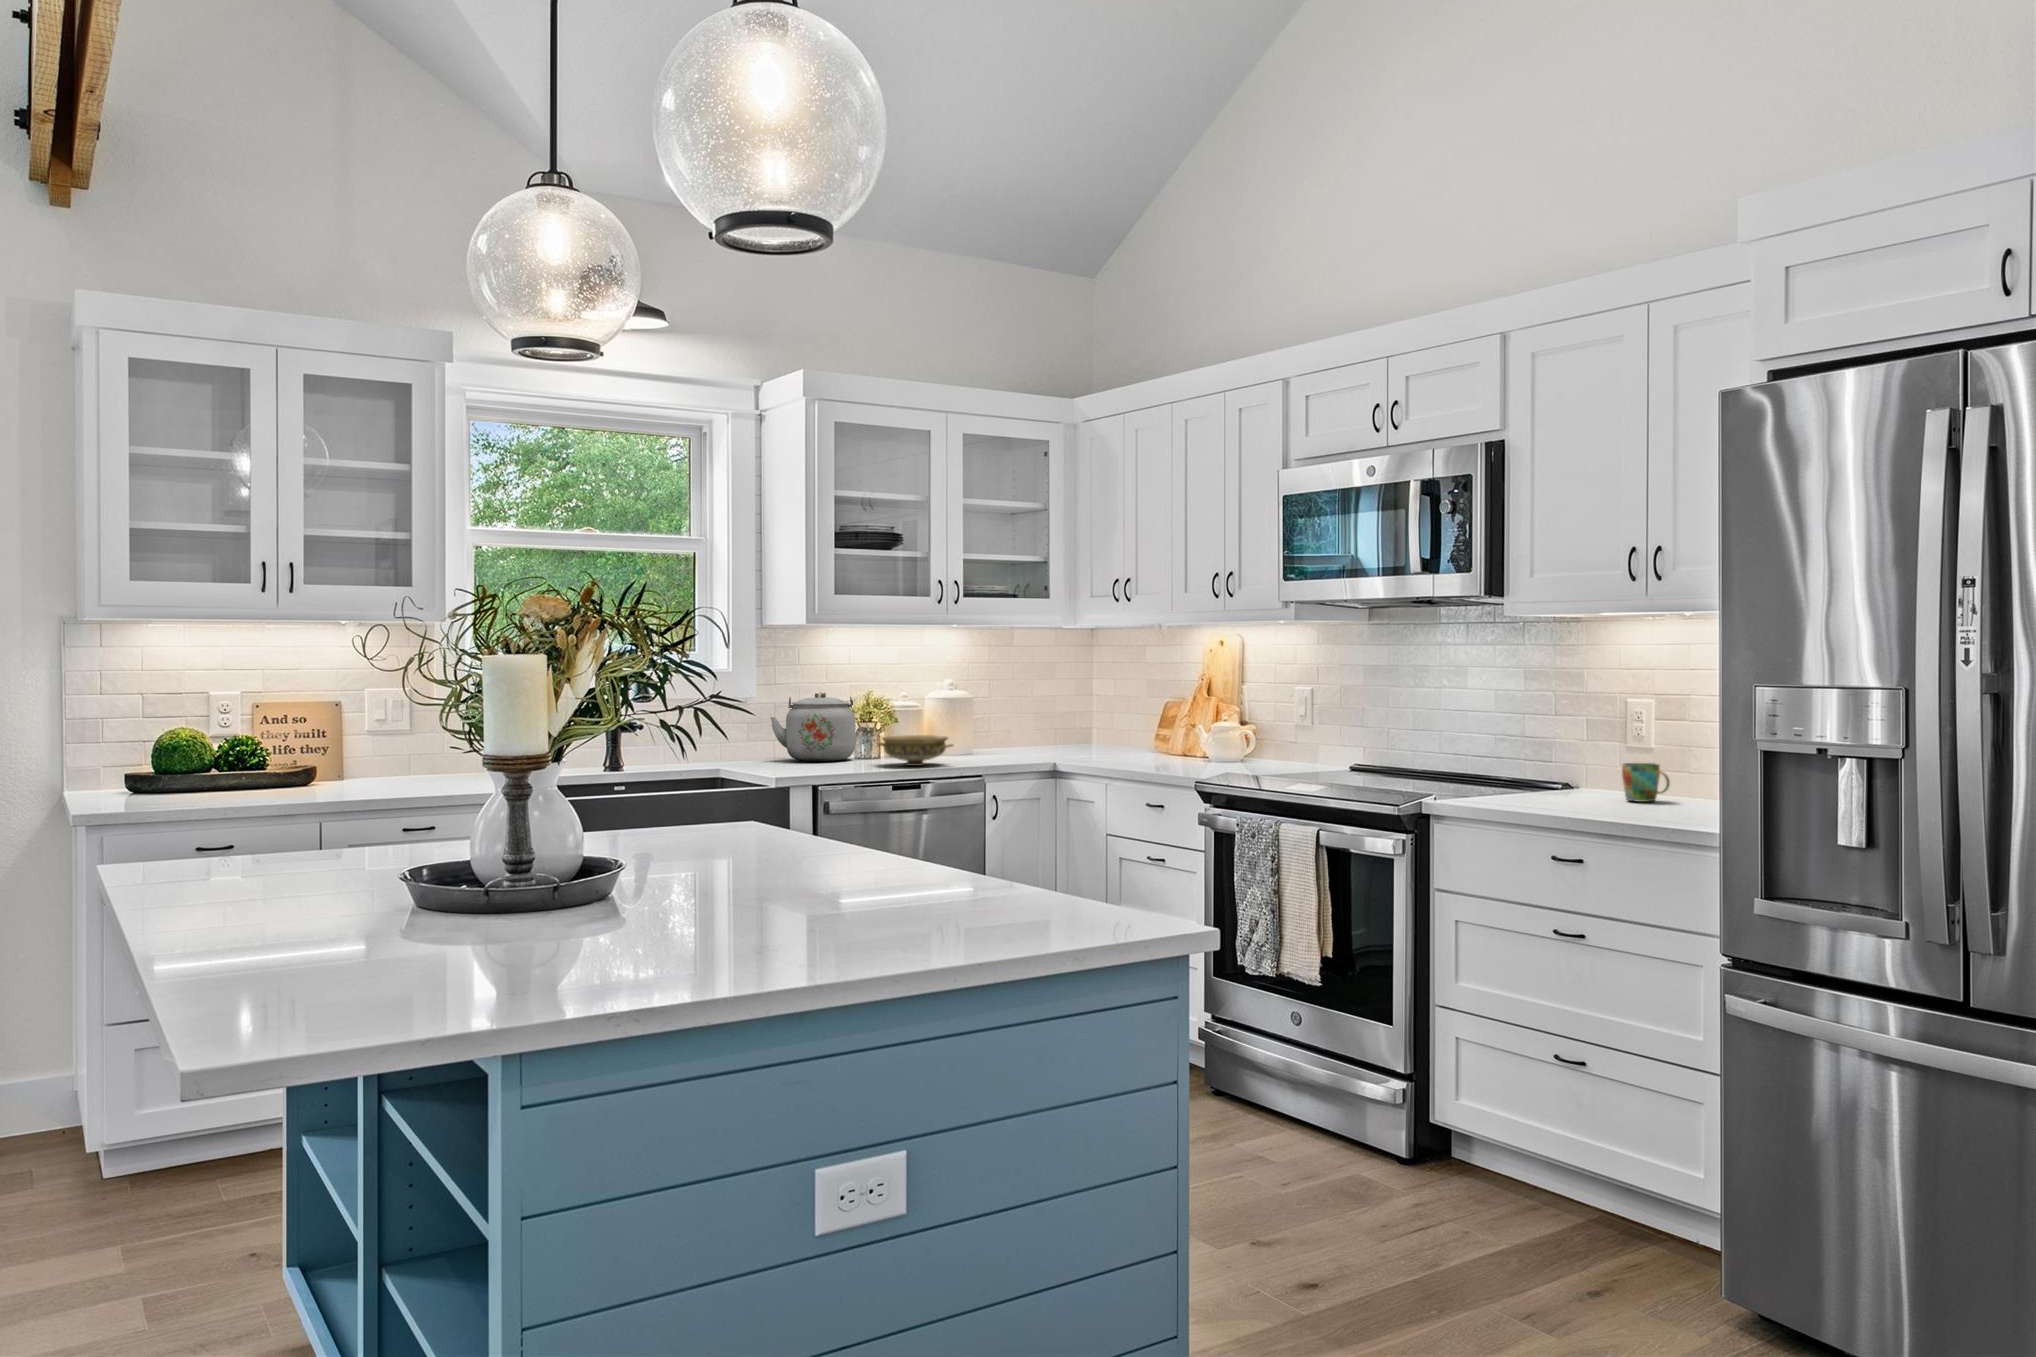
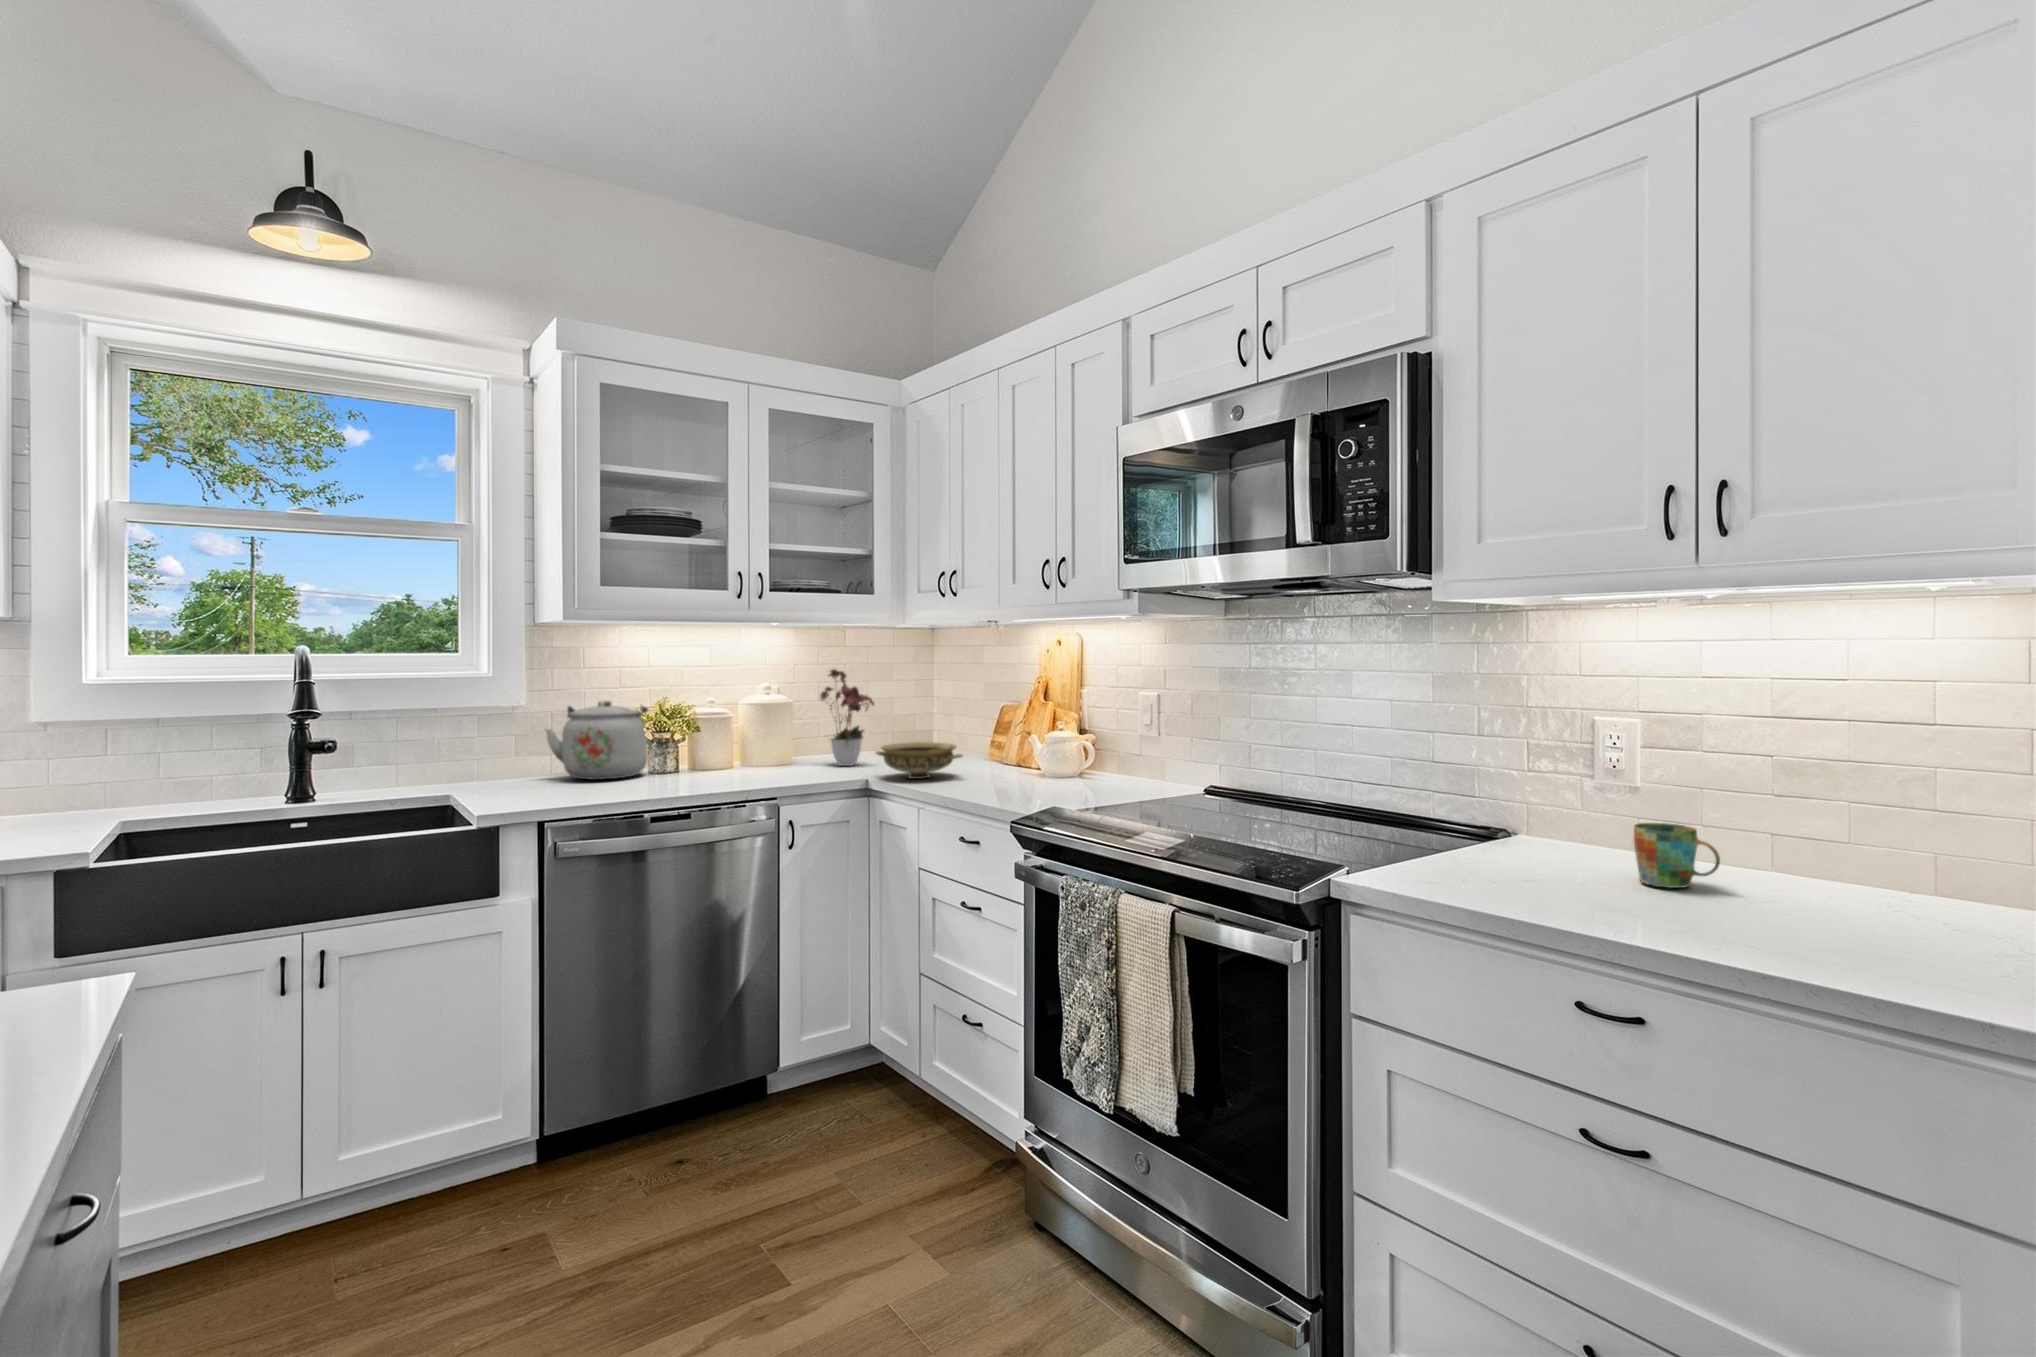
flower arrangement: none [998,662,1058,754] -> present [820,669,875,766]
ceramic bowl: present [877,735,953,766] -> present [876,742,962,779]

